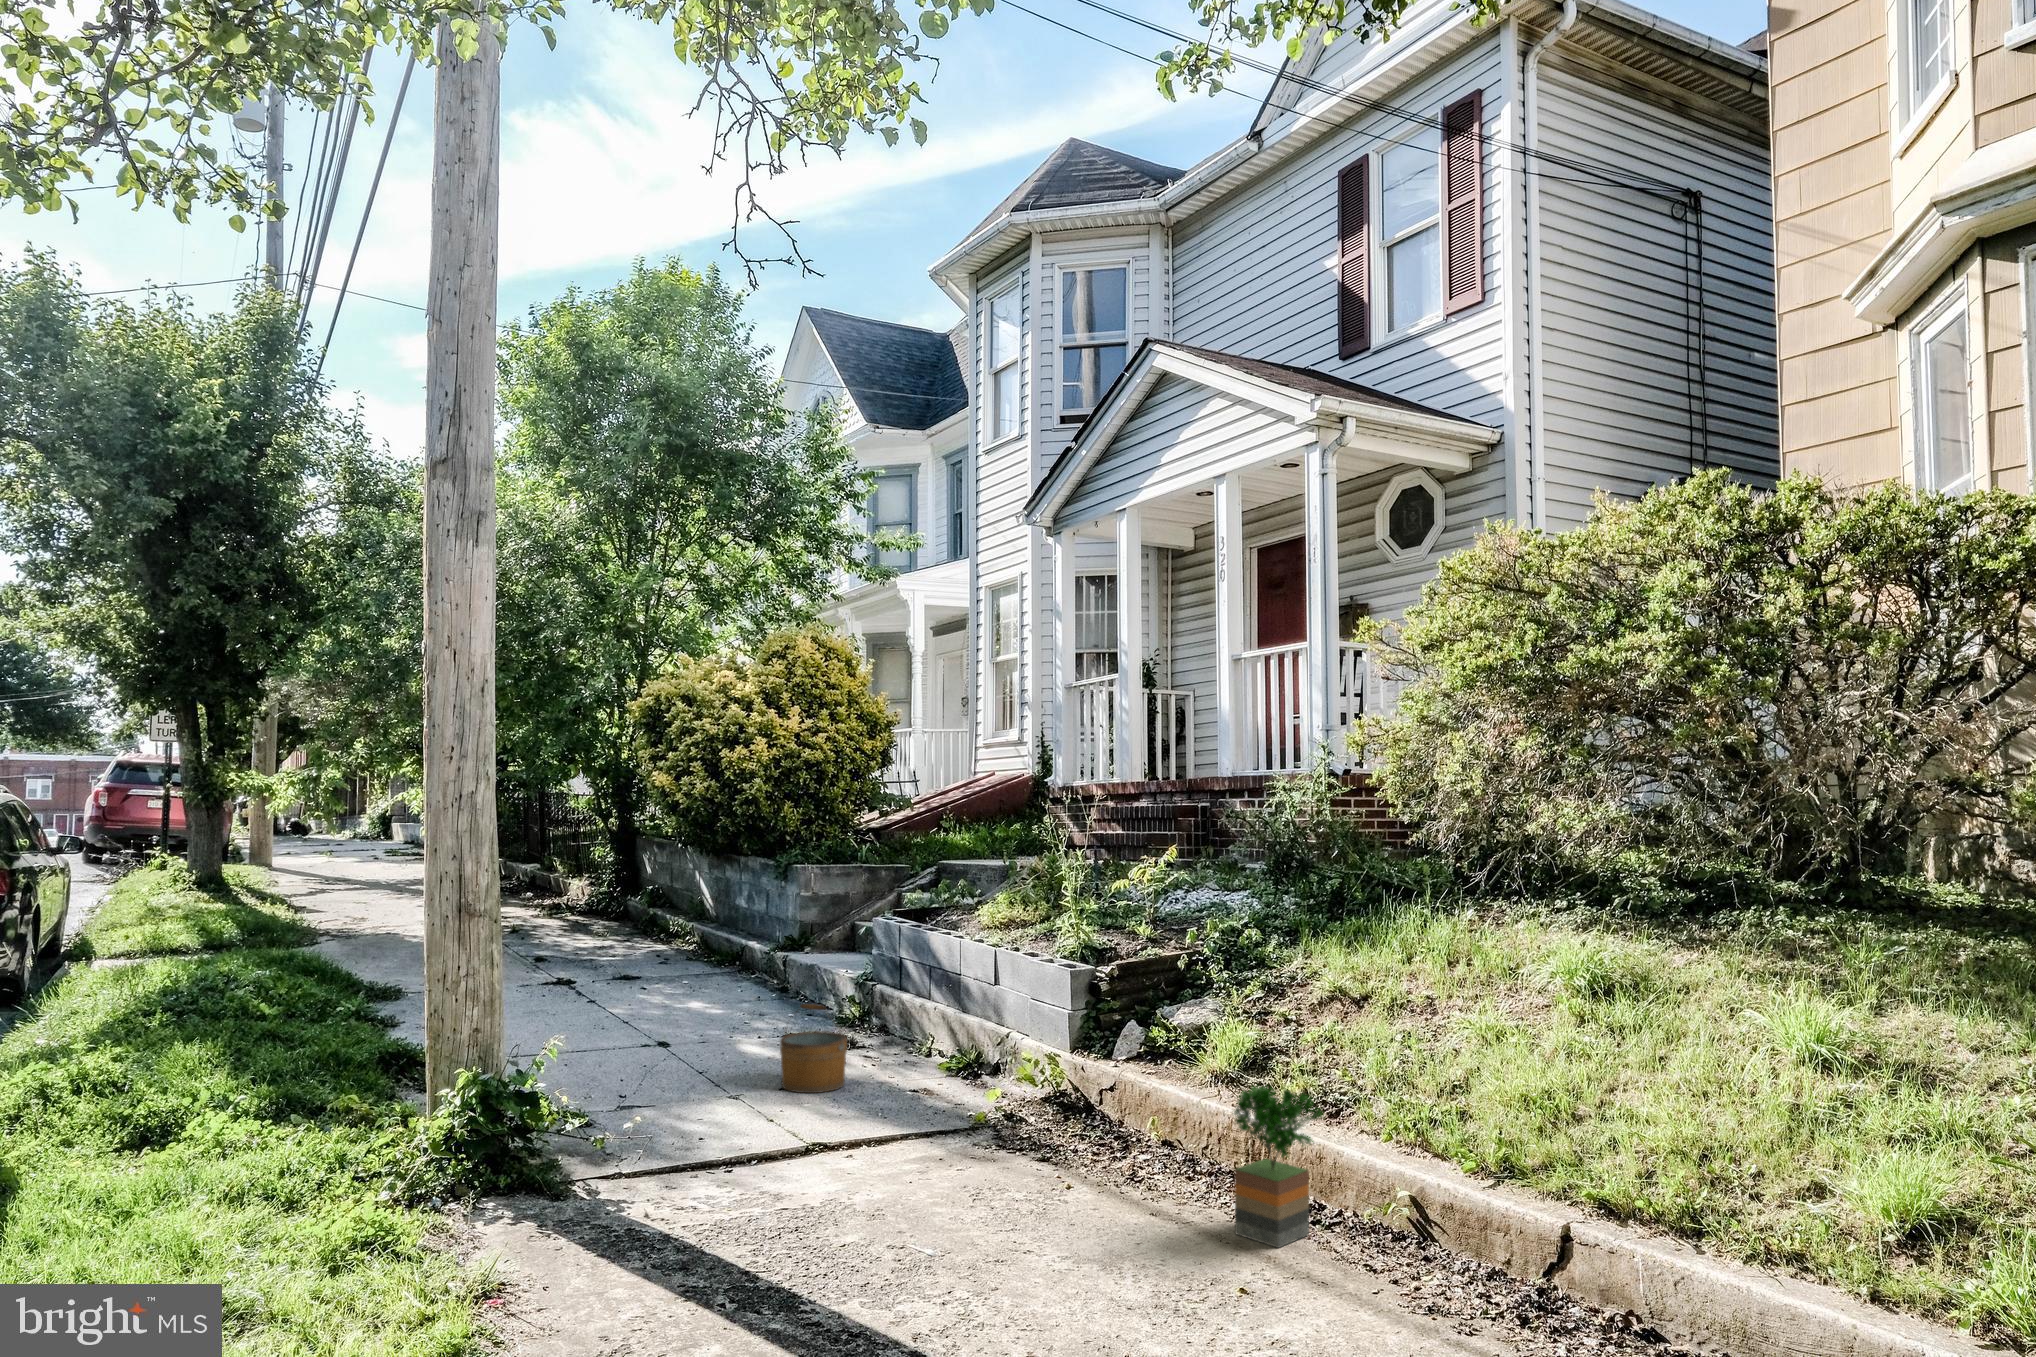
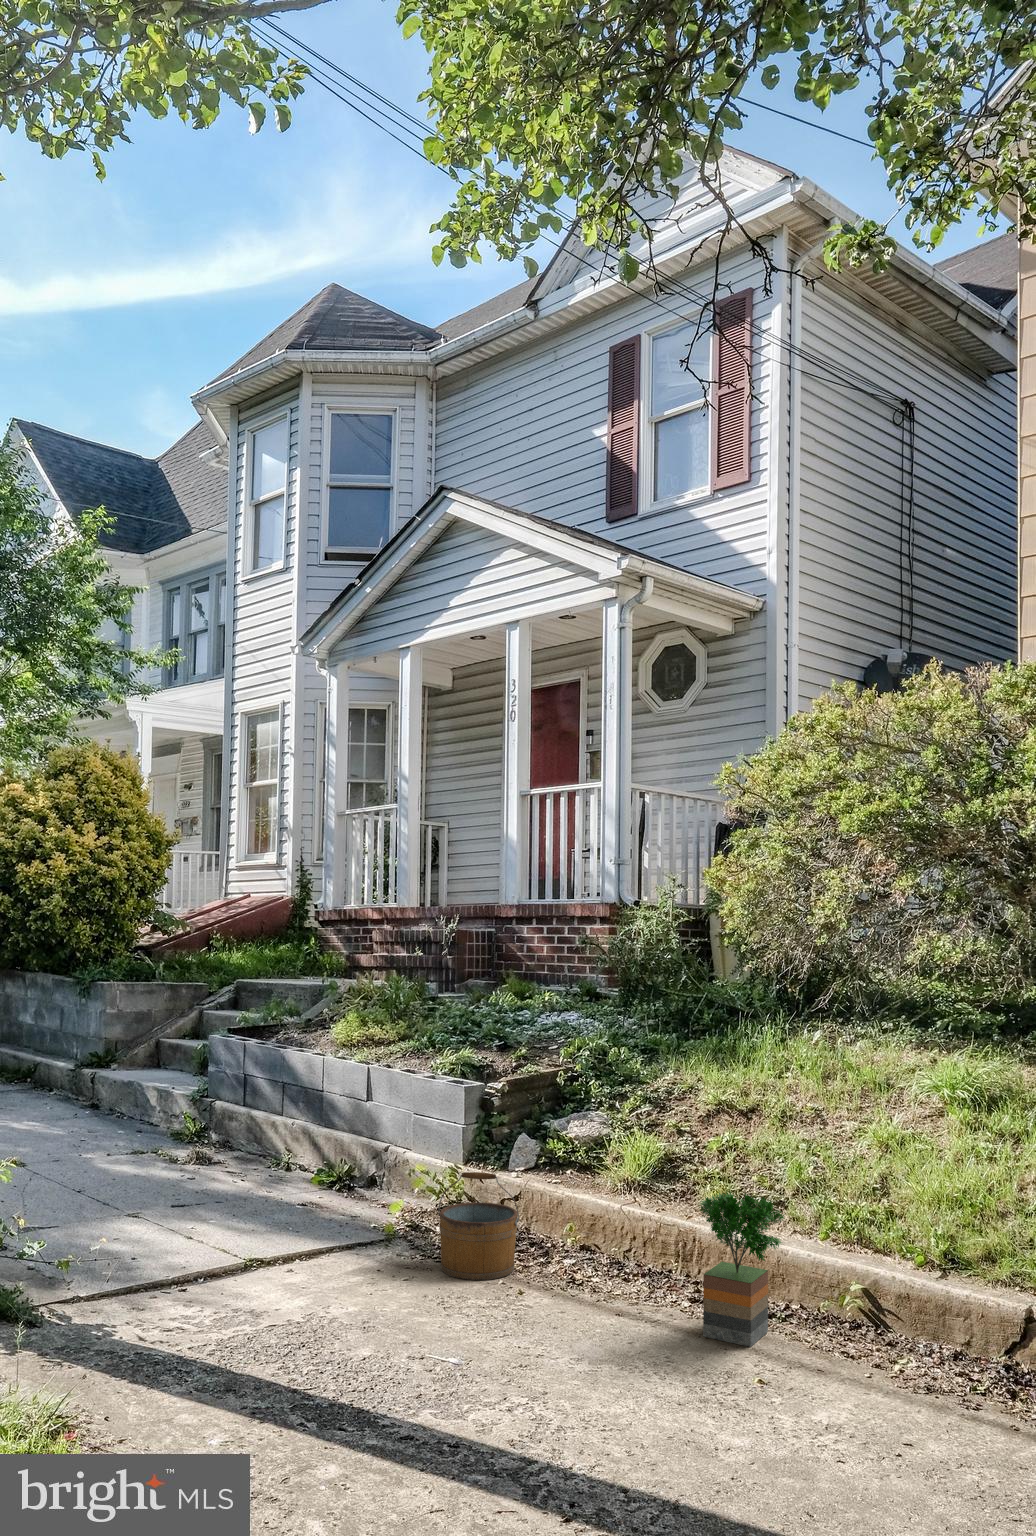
bucket: present [780,1004,847,1093] -> present [439,1172,519,1280]

